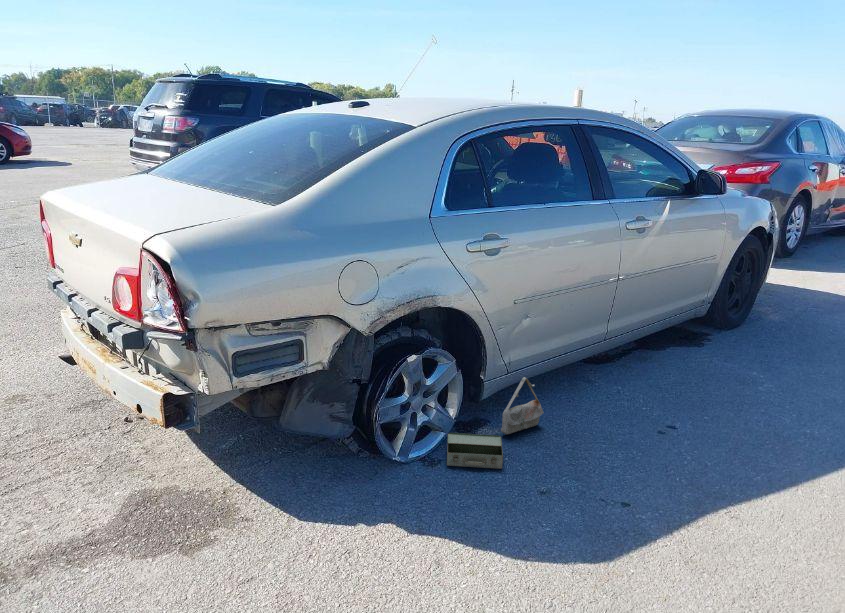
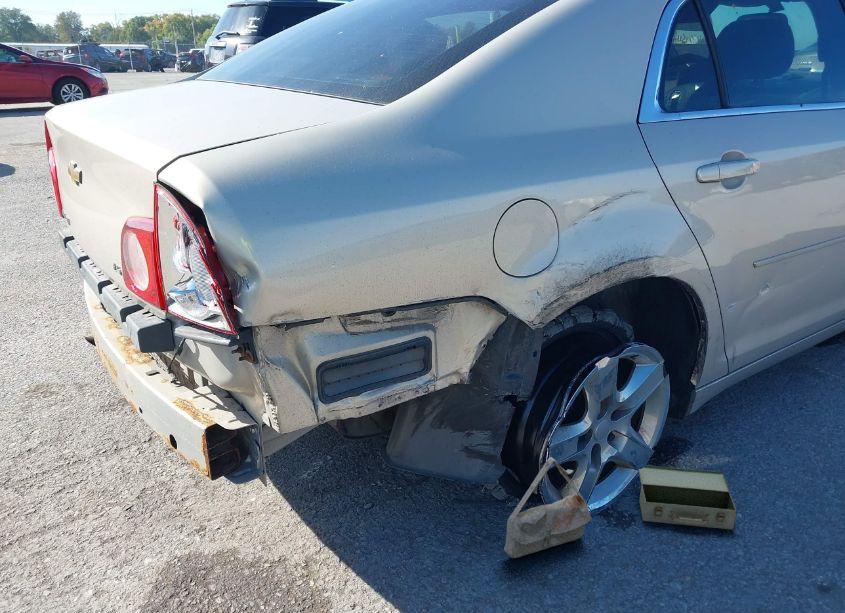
bag: present [501,377,544,434] -> present [504,457,592,558]

